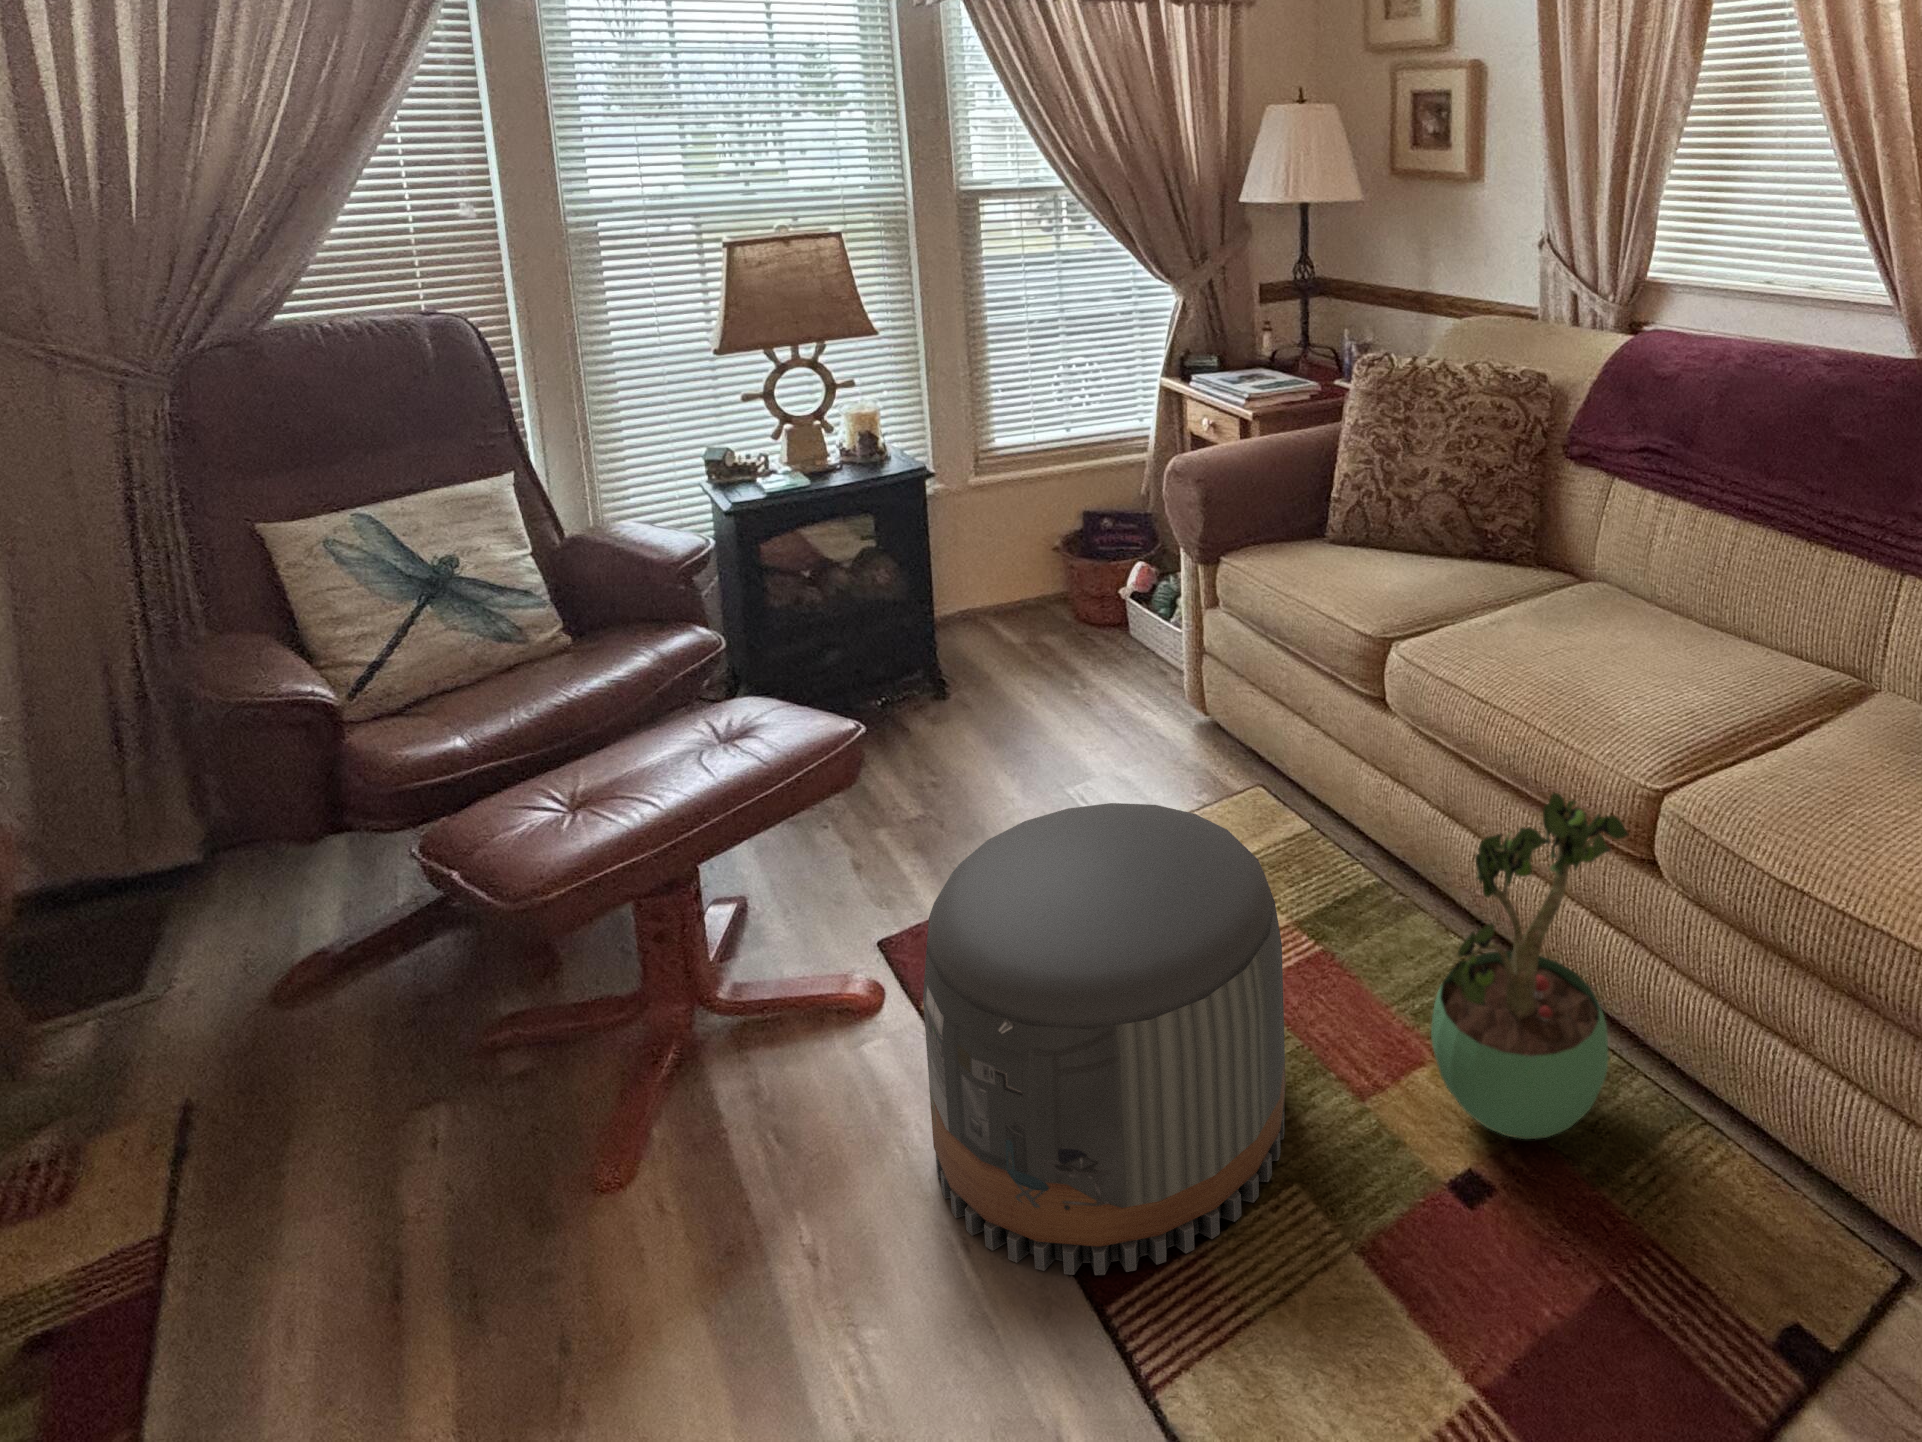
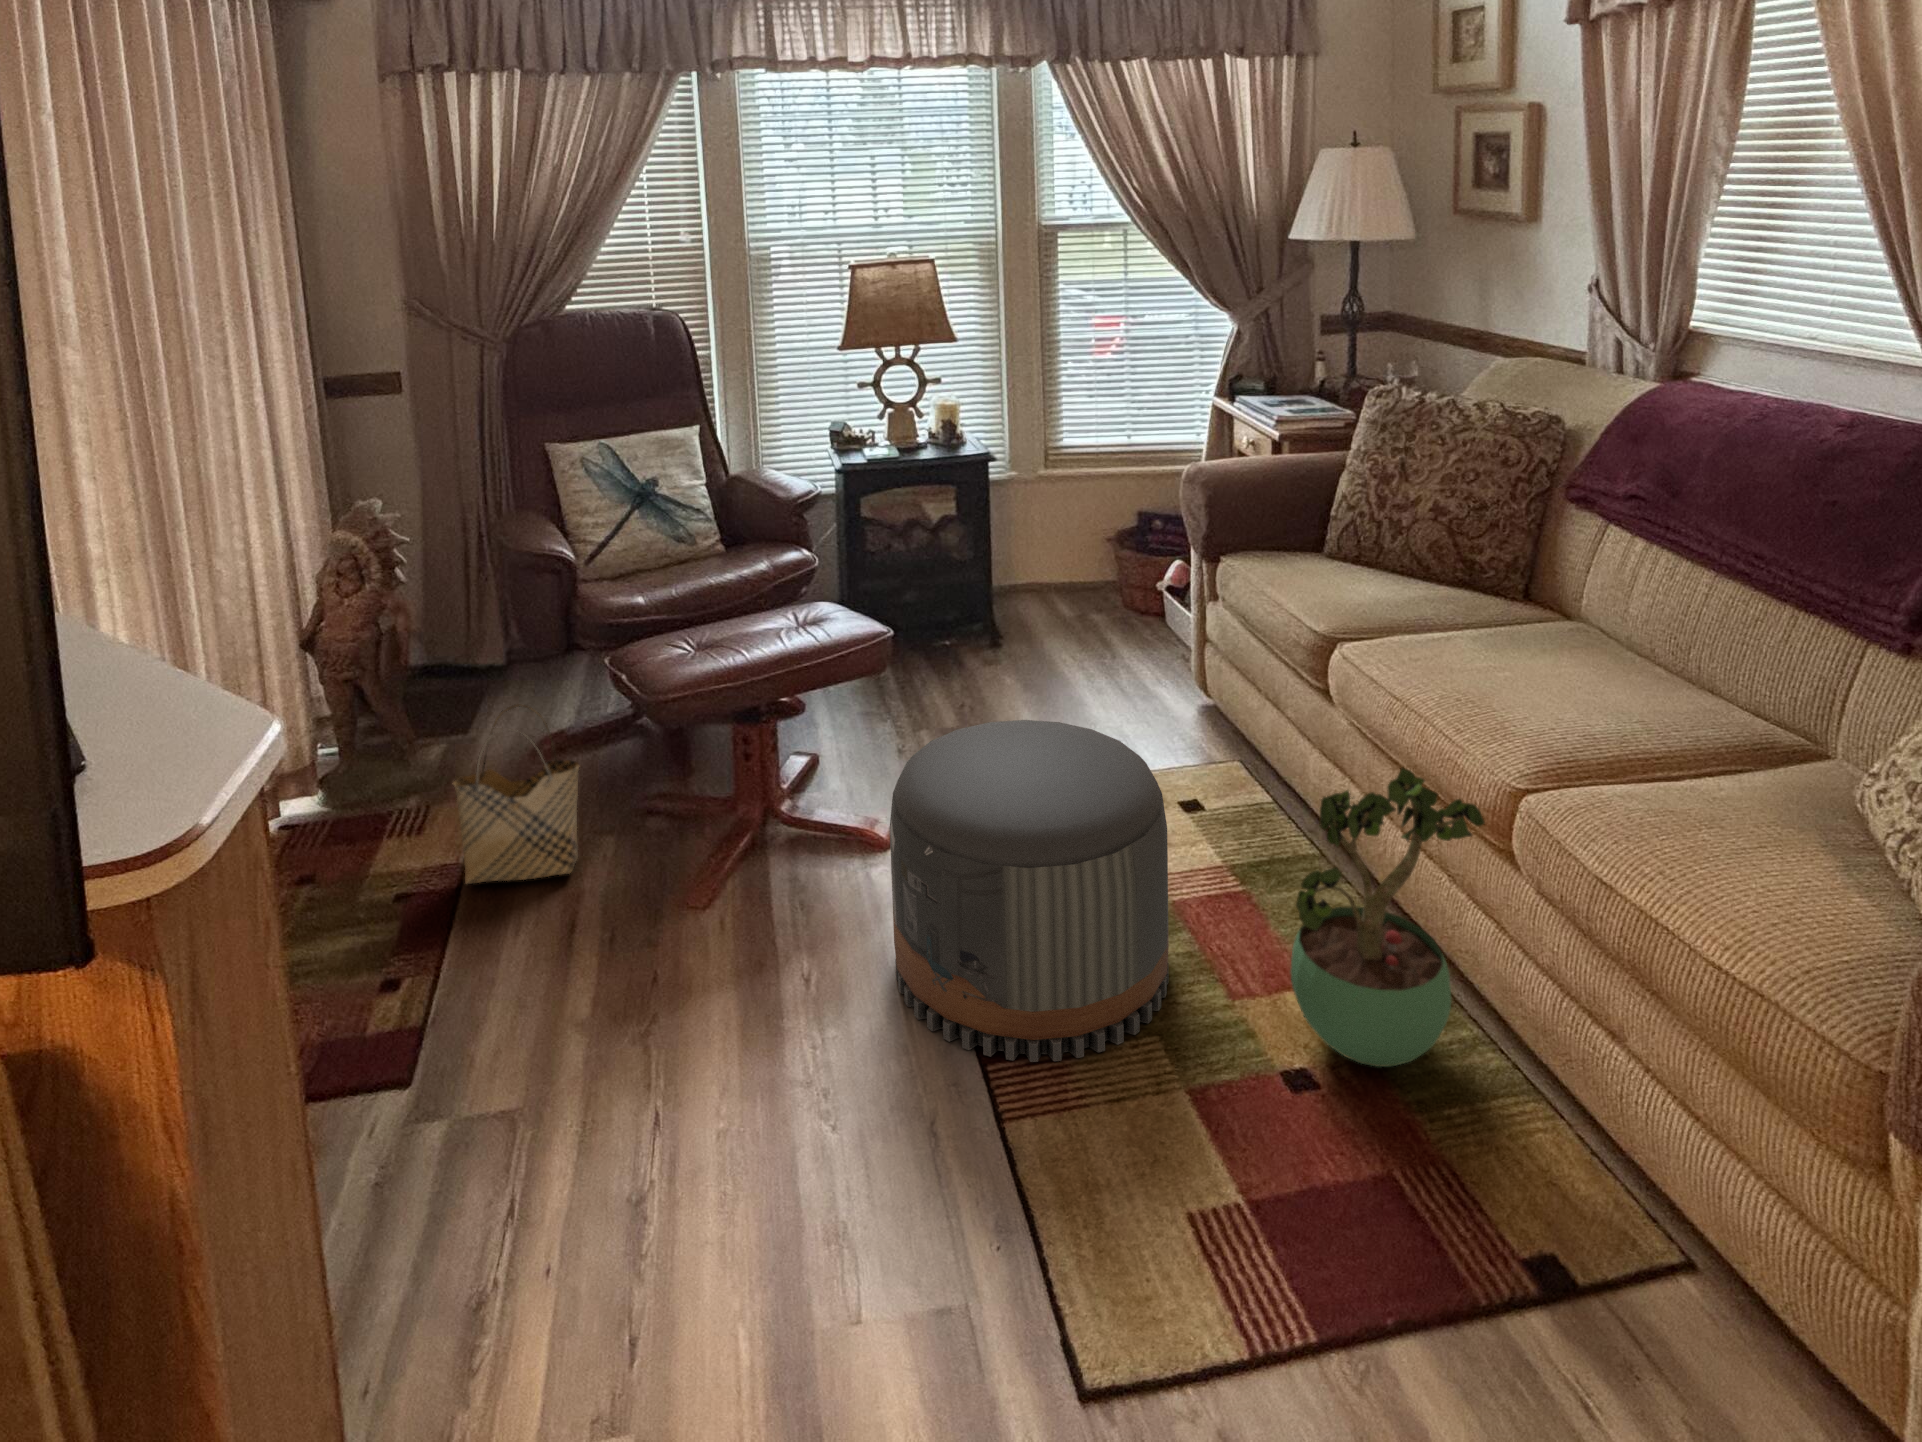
woven basket: none [158,936,398,1248] -> present [452,704,579,884]

